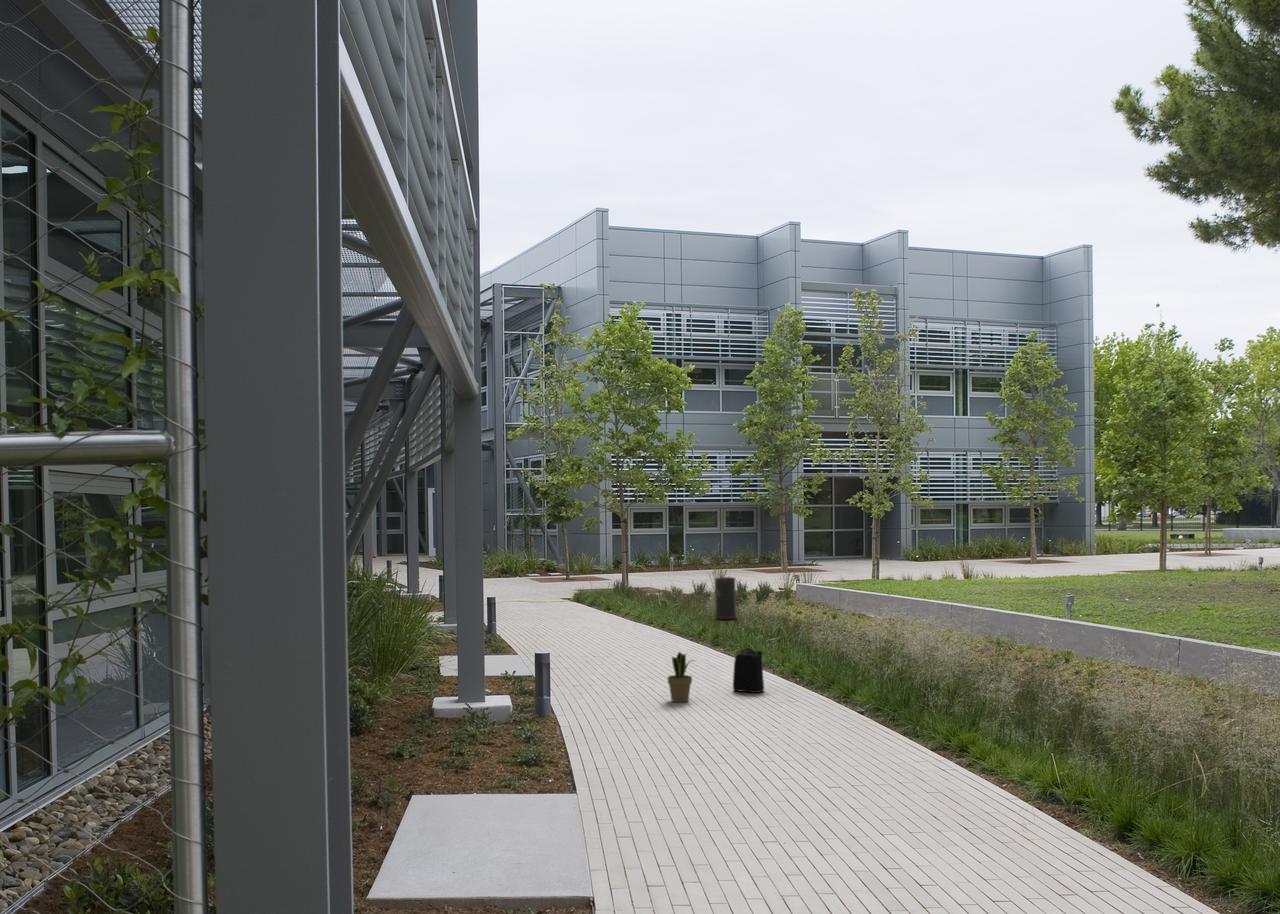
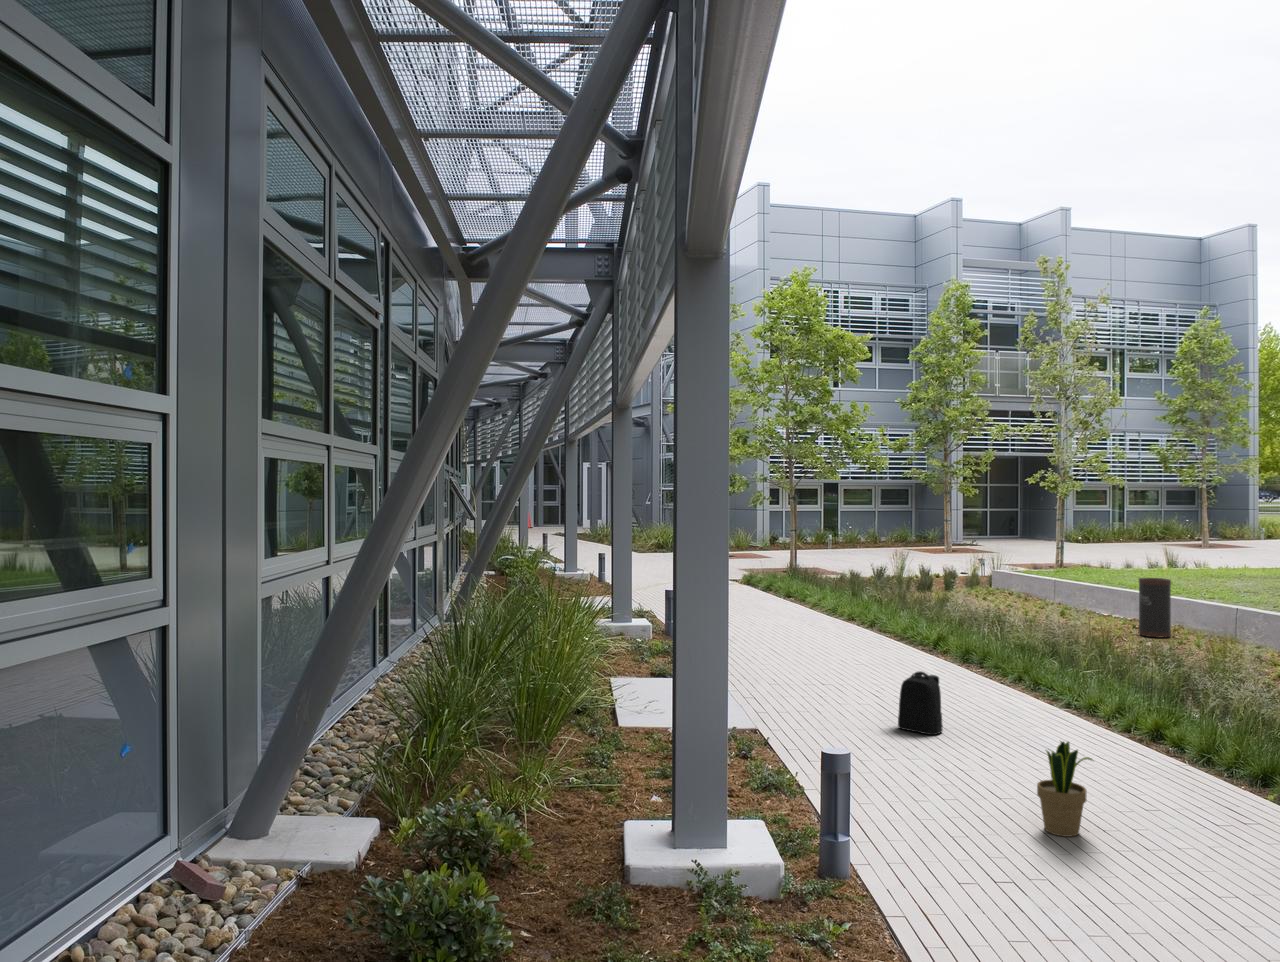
trash can: present [715,577,736,620] -> present [1139,578,1171,638]
backpack: present [733,648,764,693] -> present [898,671,943,735]

